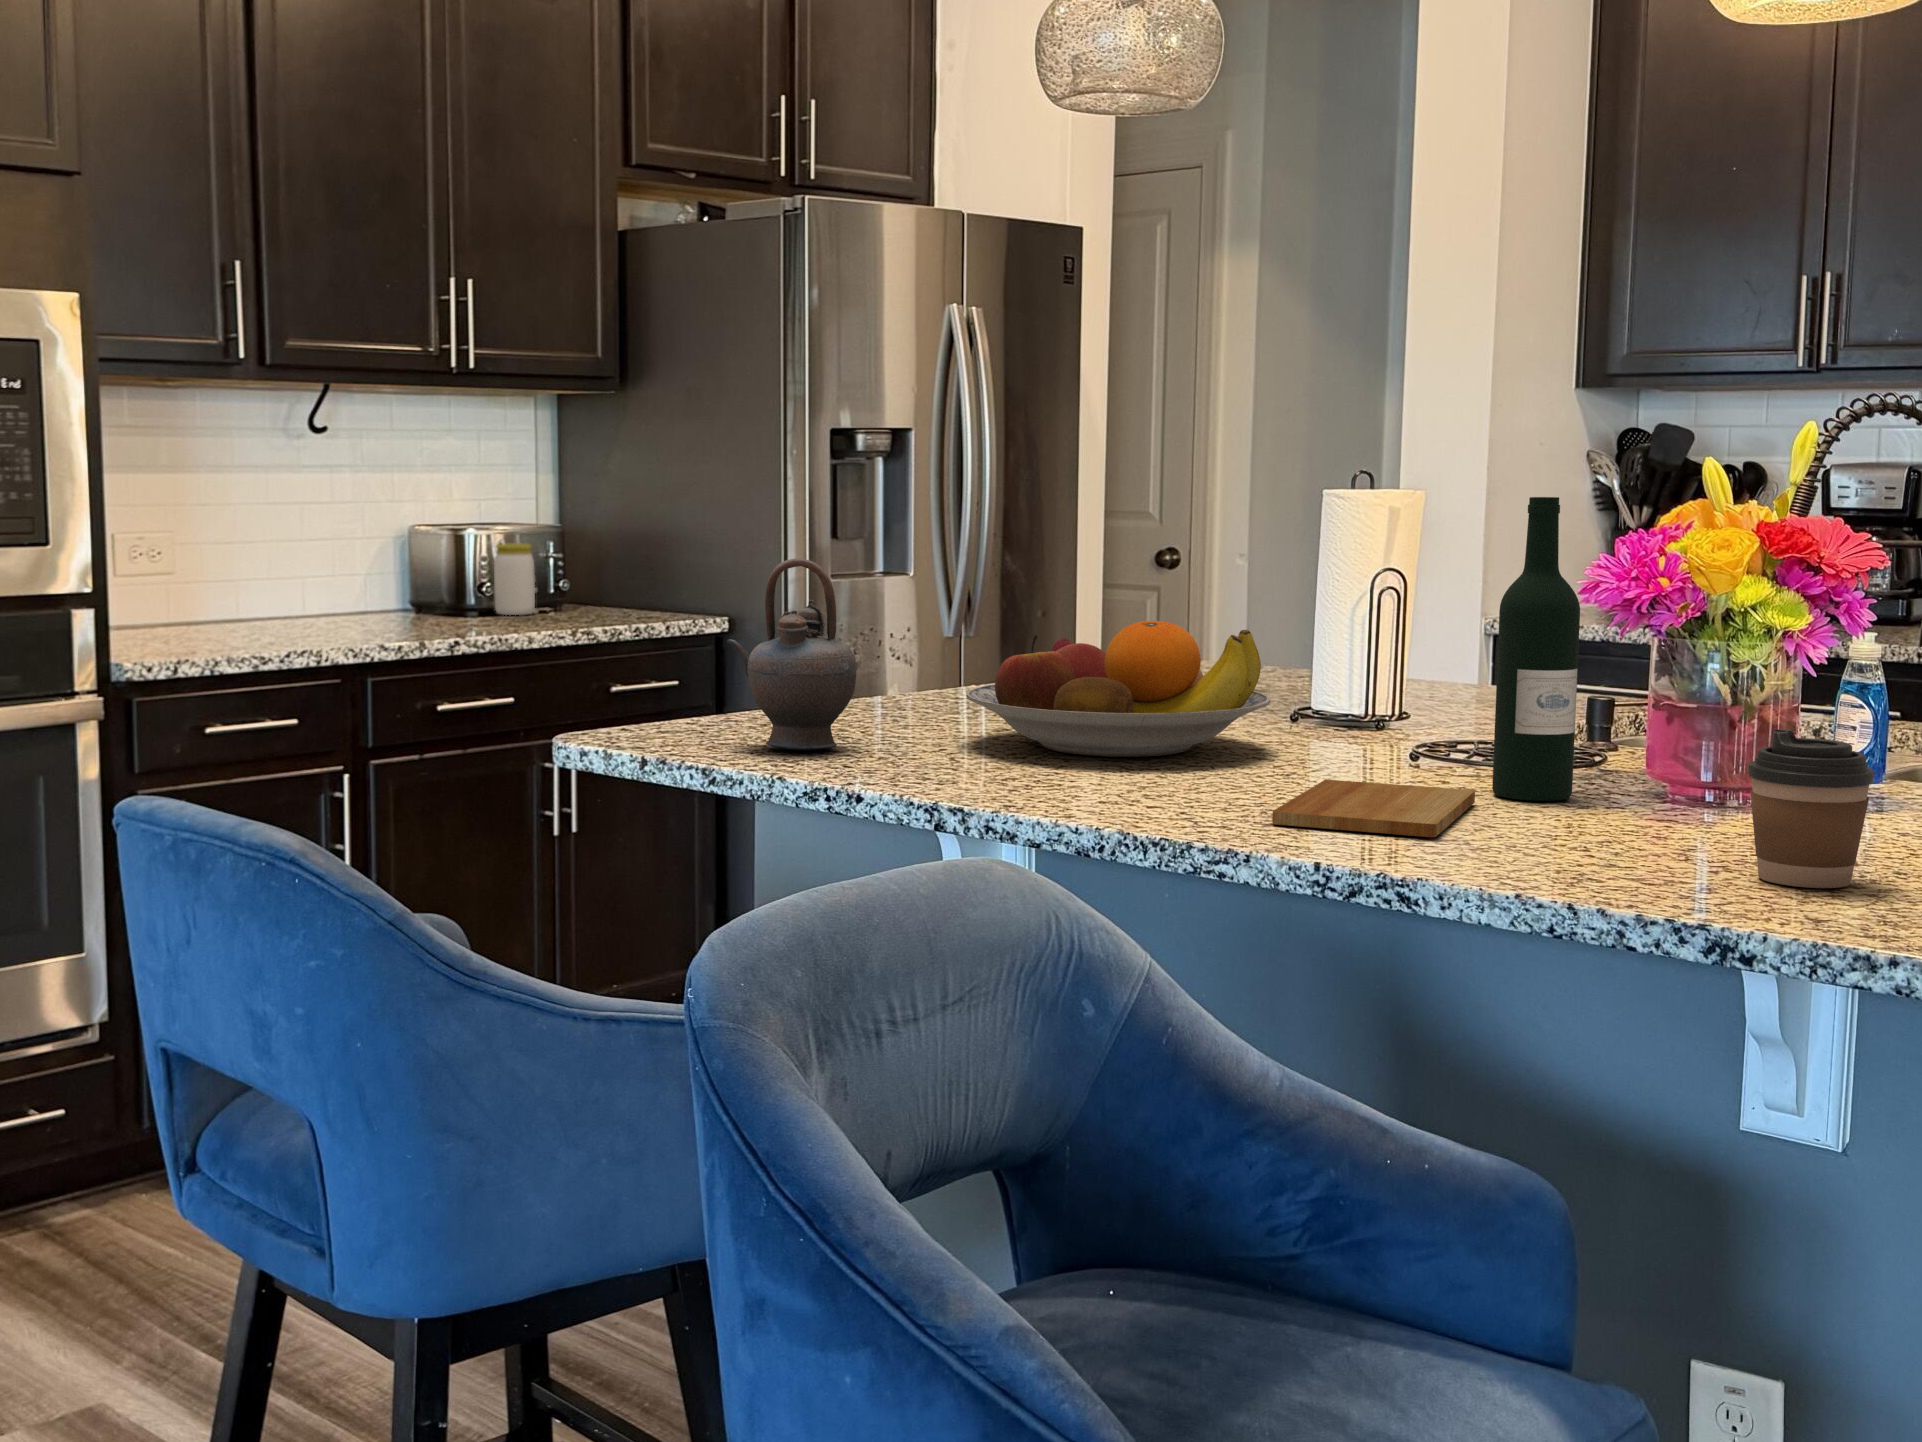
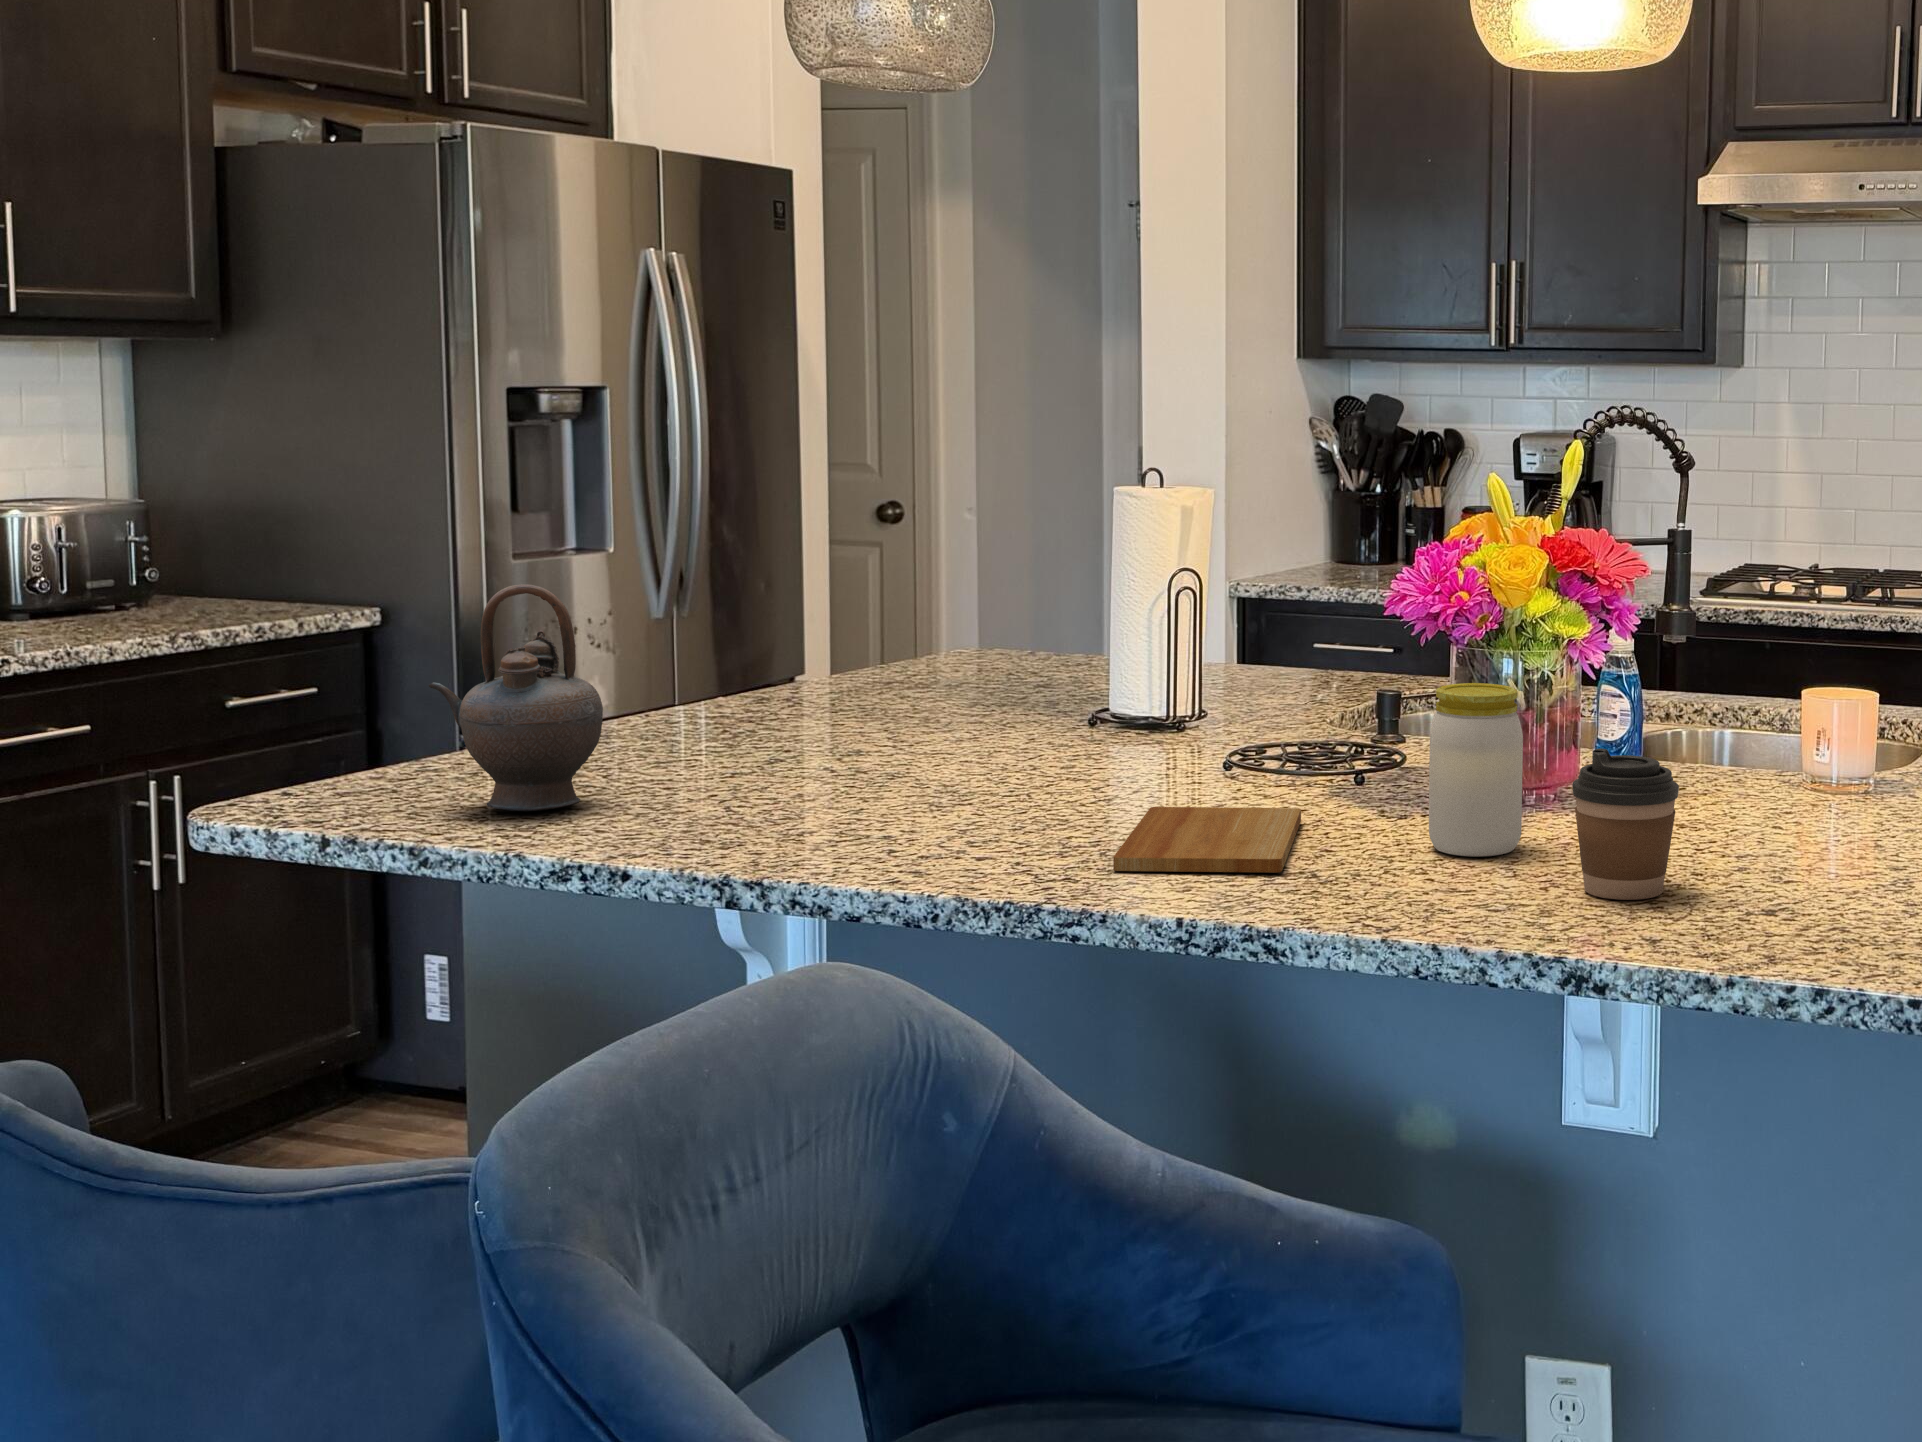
wine bottle: present [1492,497,1580,801] -> none [1312,512,1387,813]
jar: present [494,543,535,615] -> present [1429,683,1523,856]
fruit bowl: present [966,621,1270,757] -> none [737,638,1076,790]

